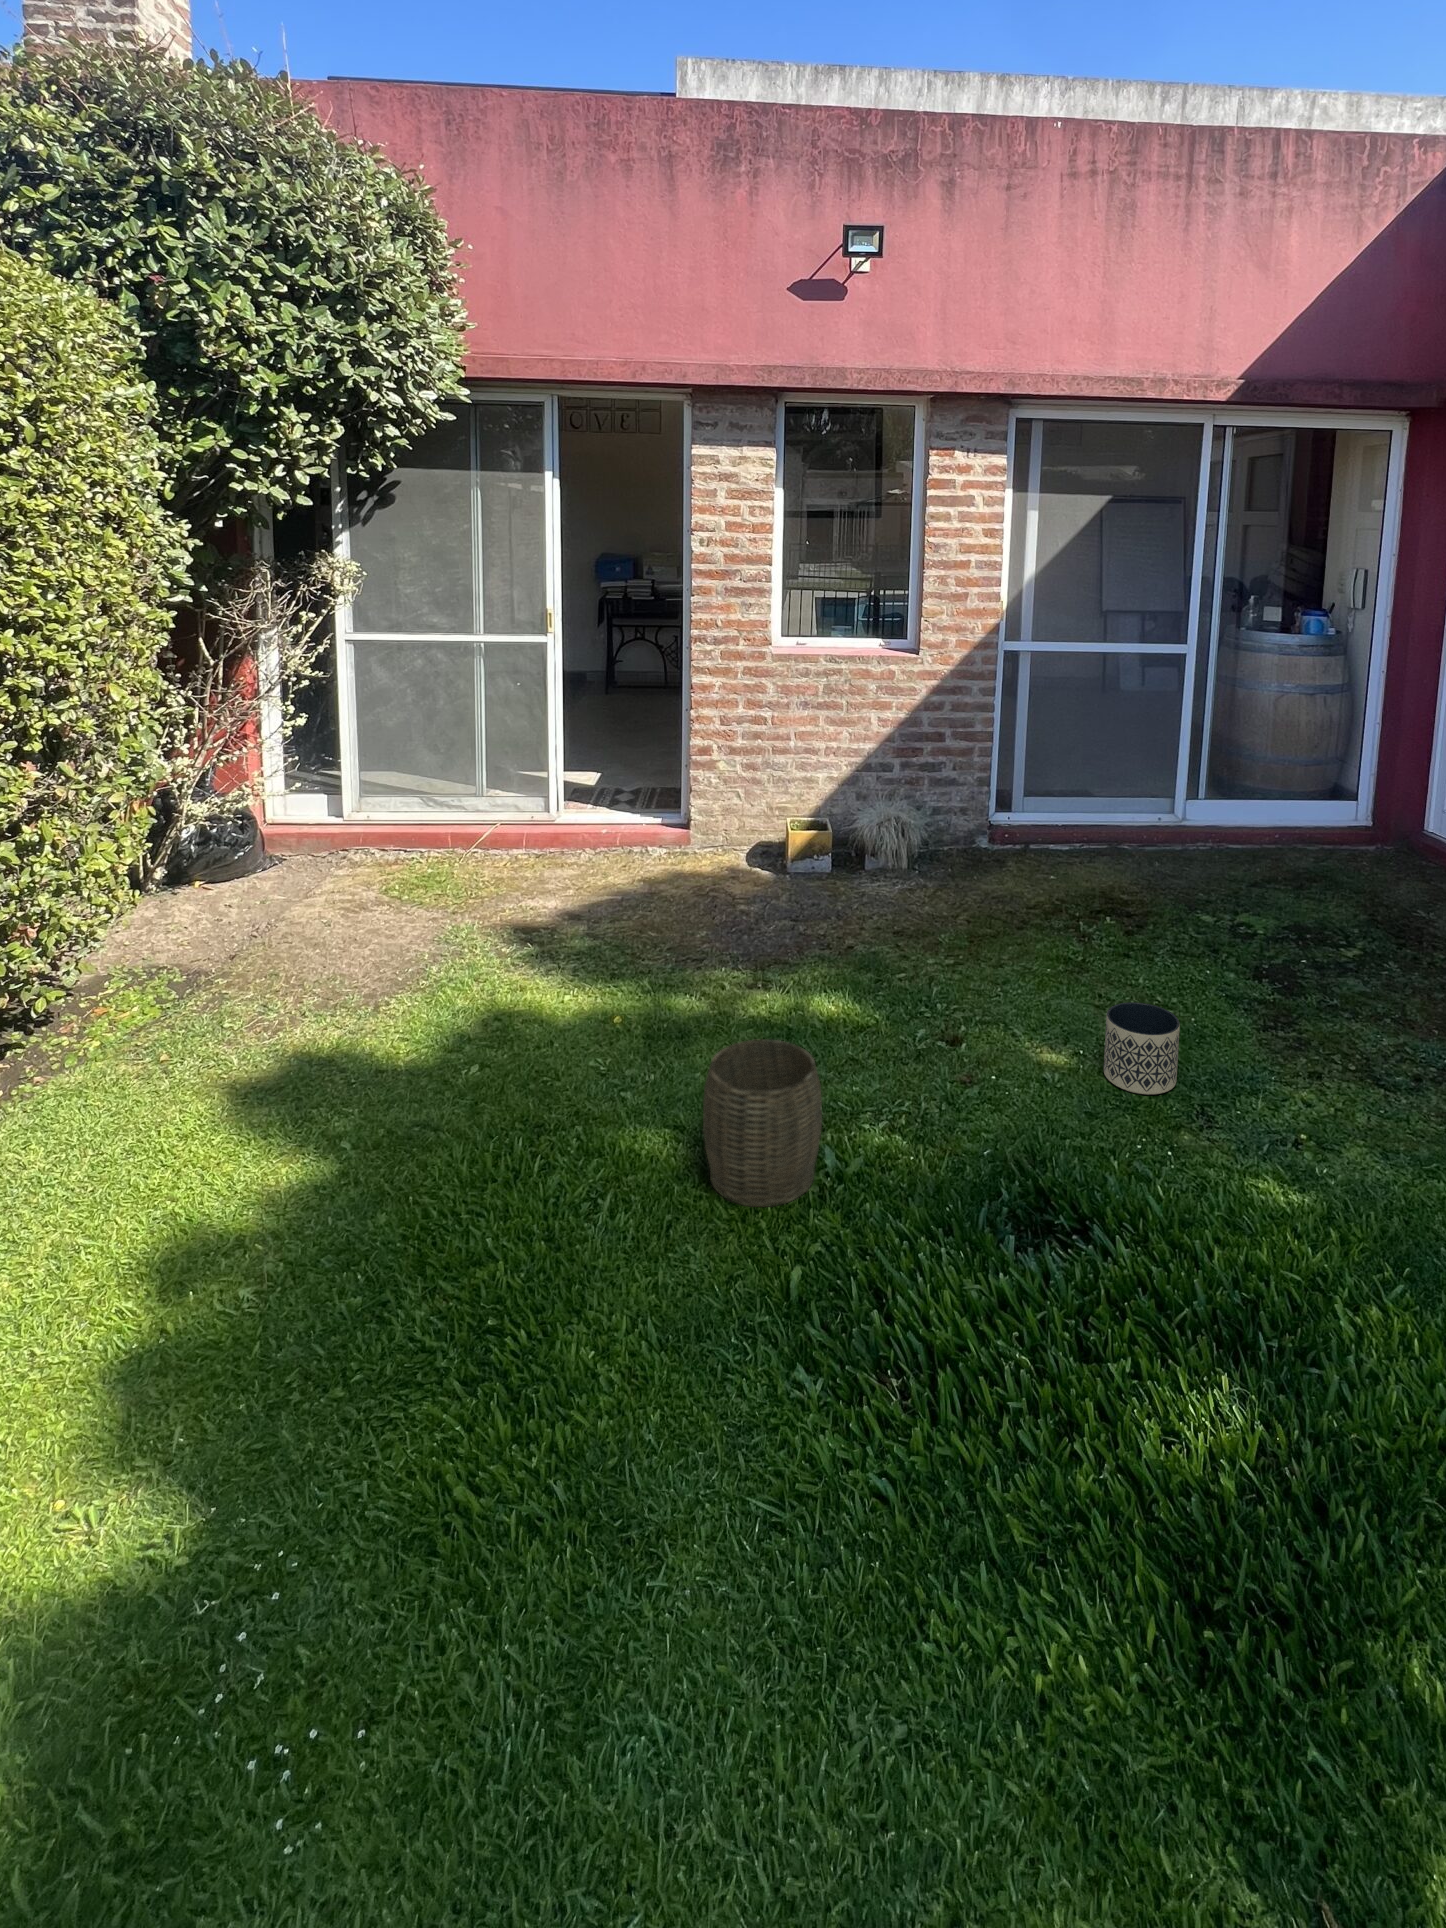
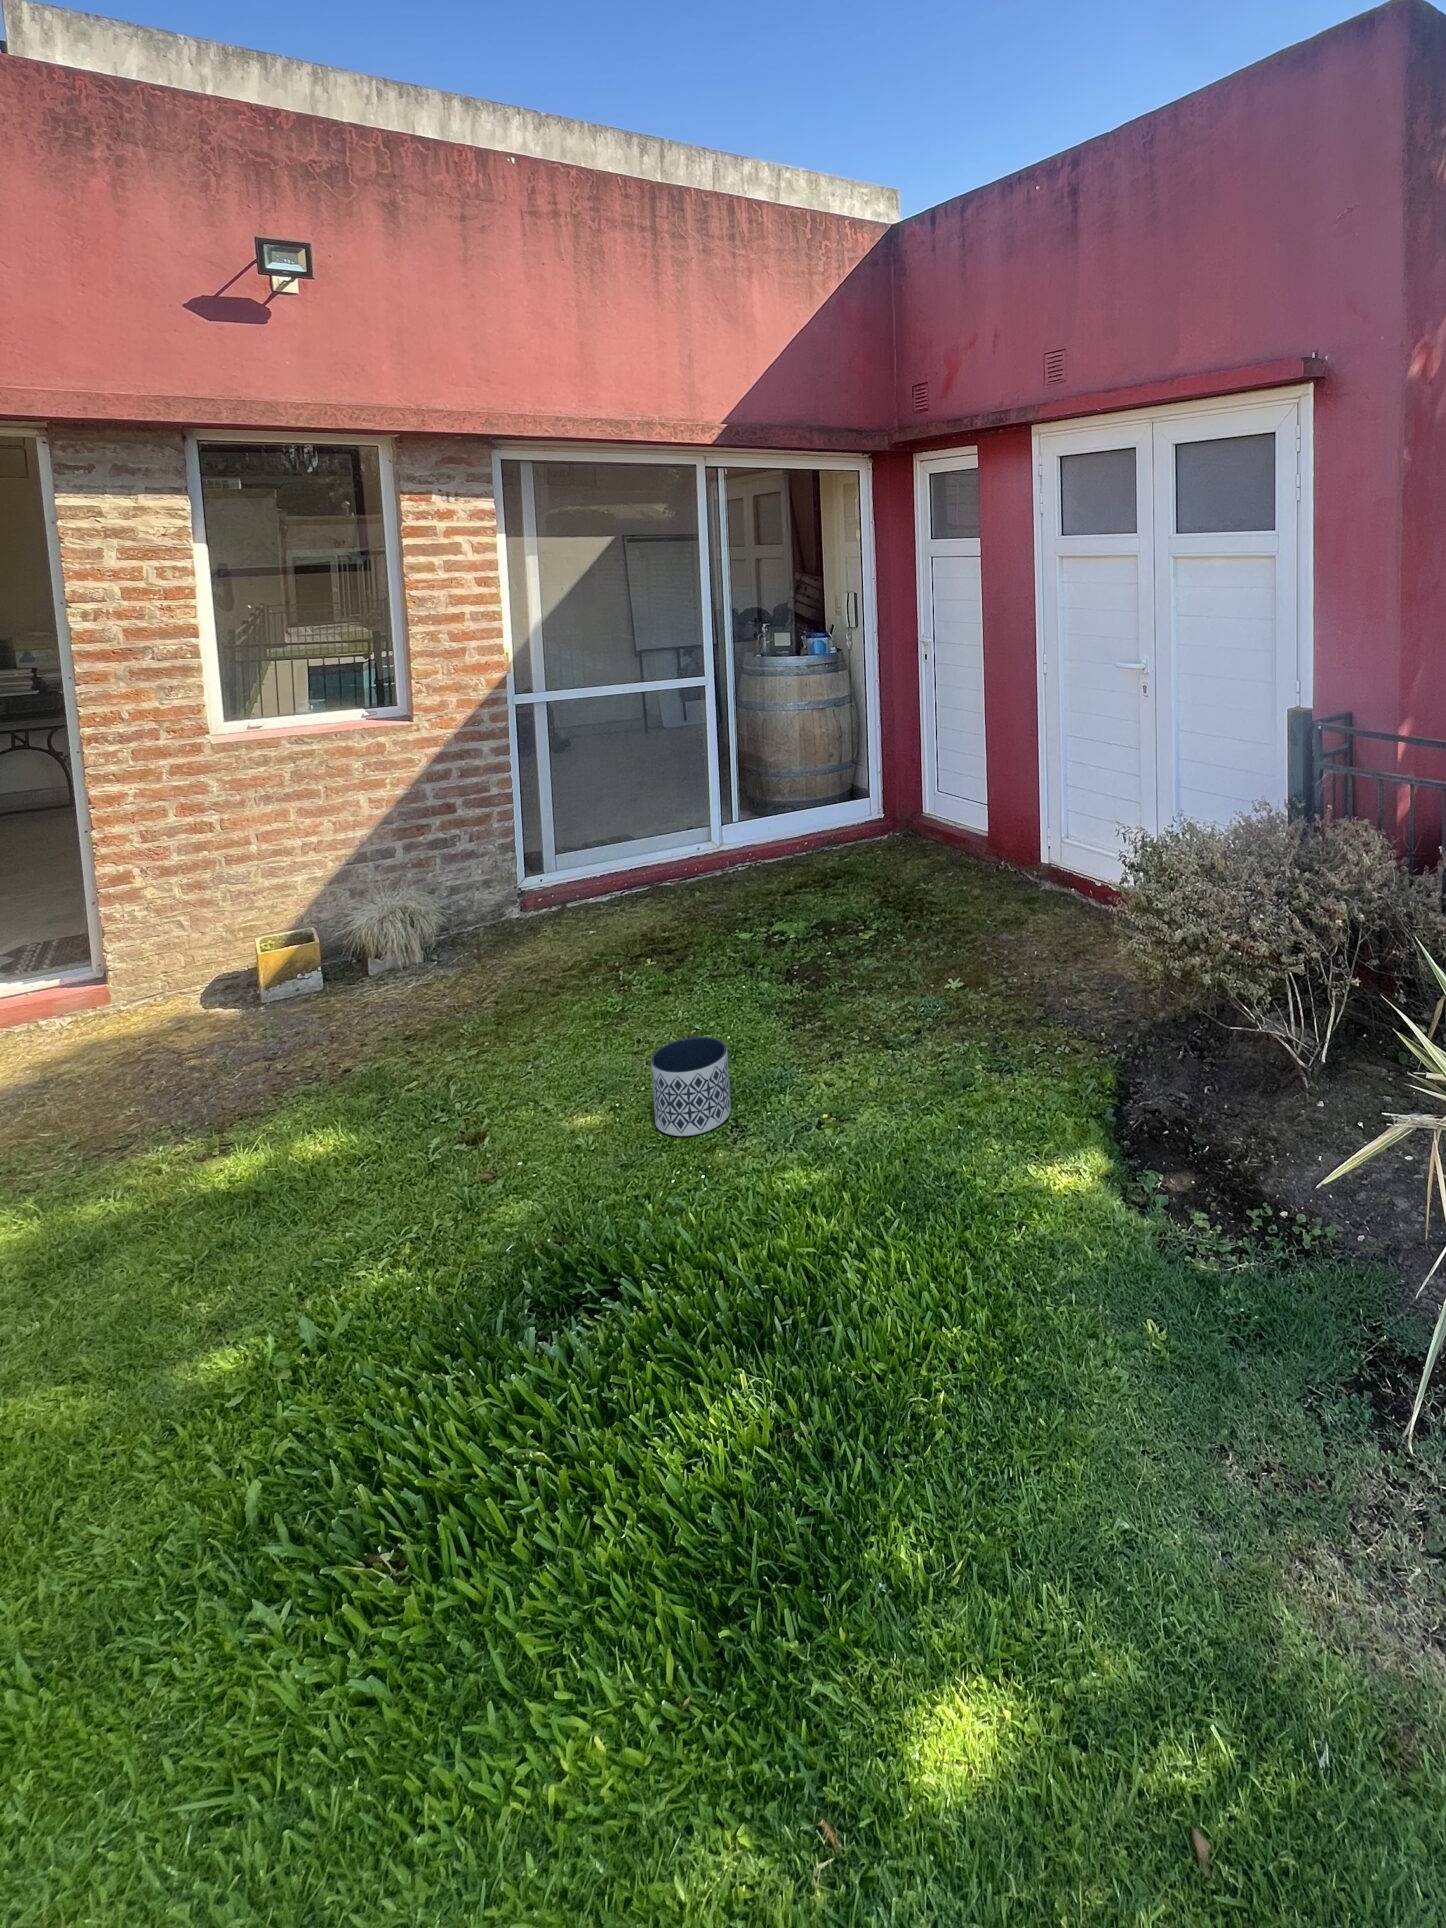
woven basket: present [703,1039,822,1207] -> none [84,1226,286,1483]

